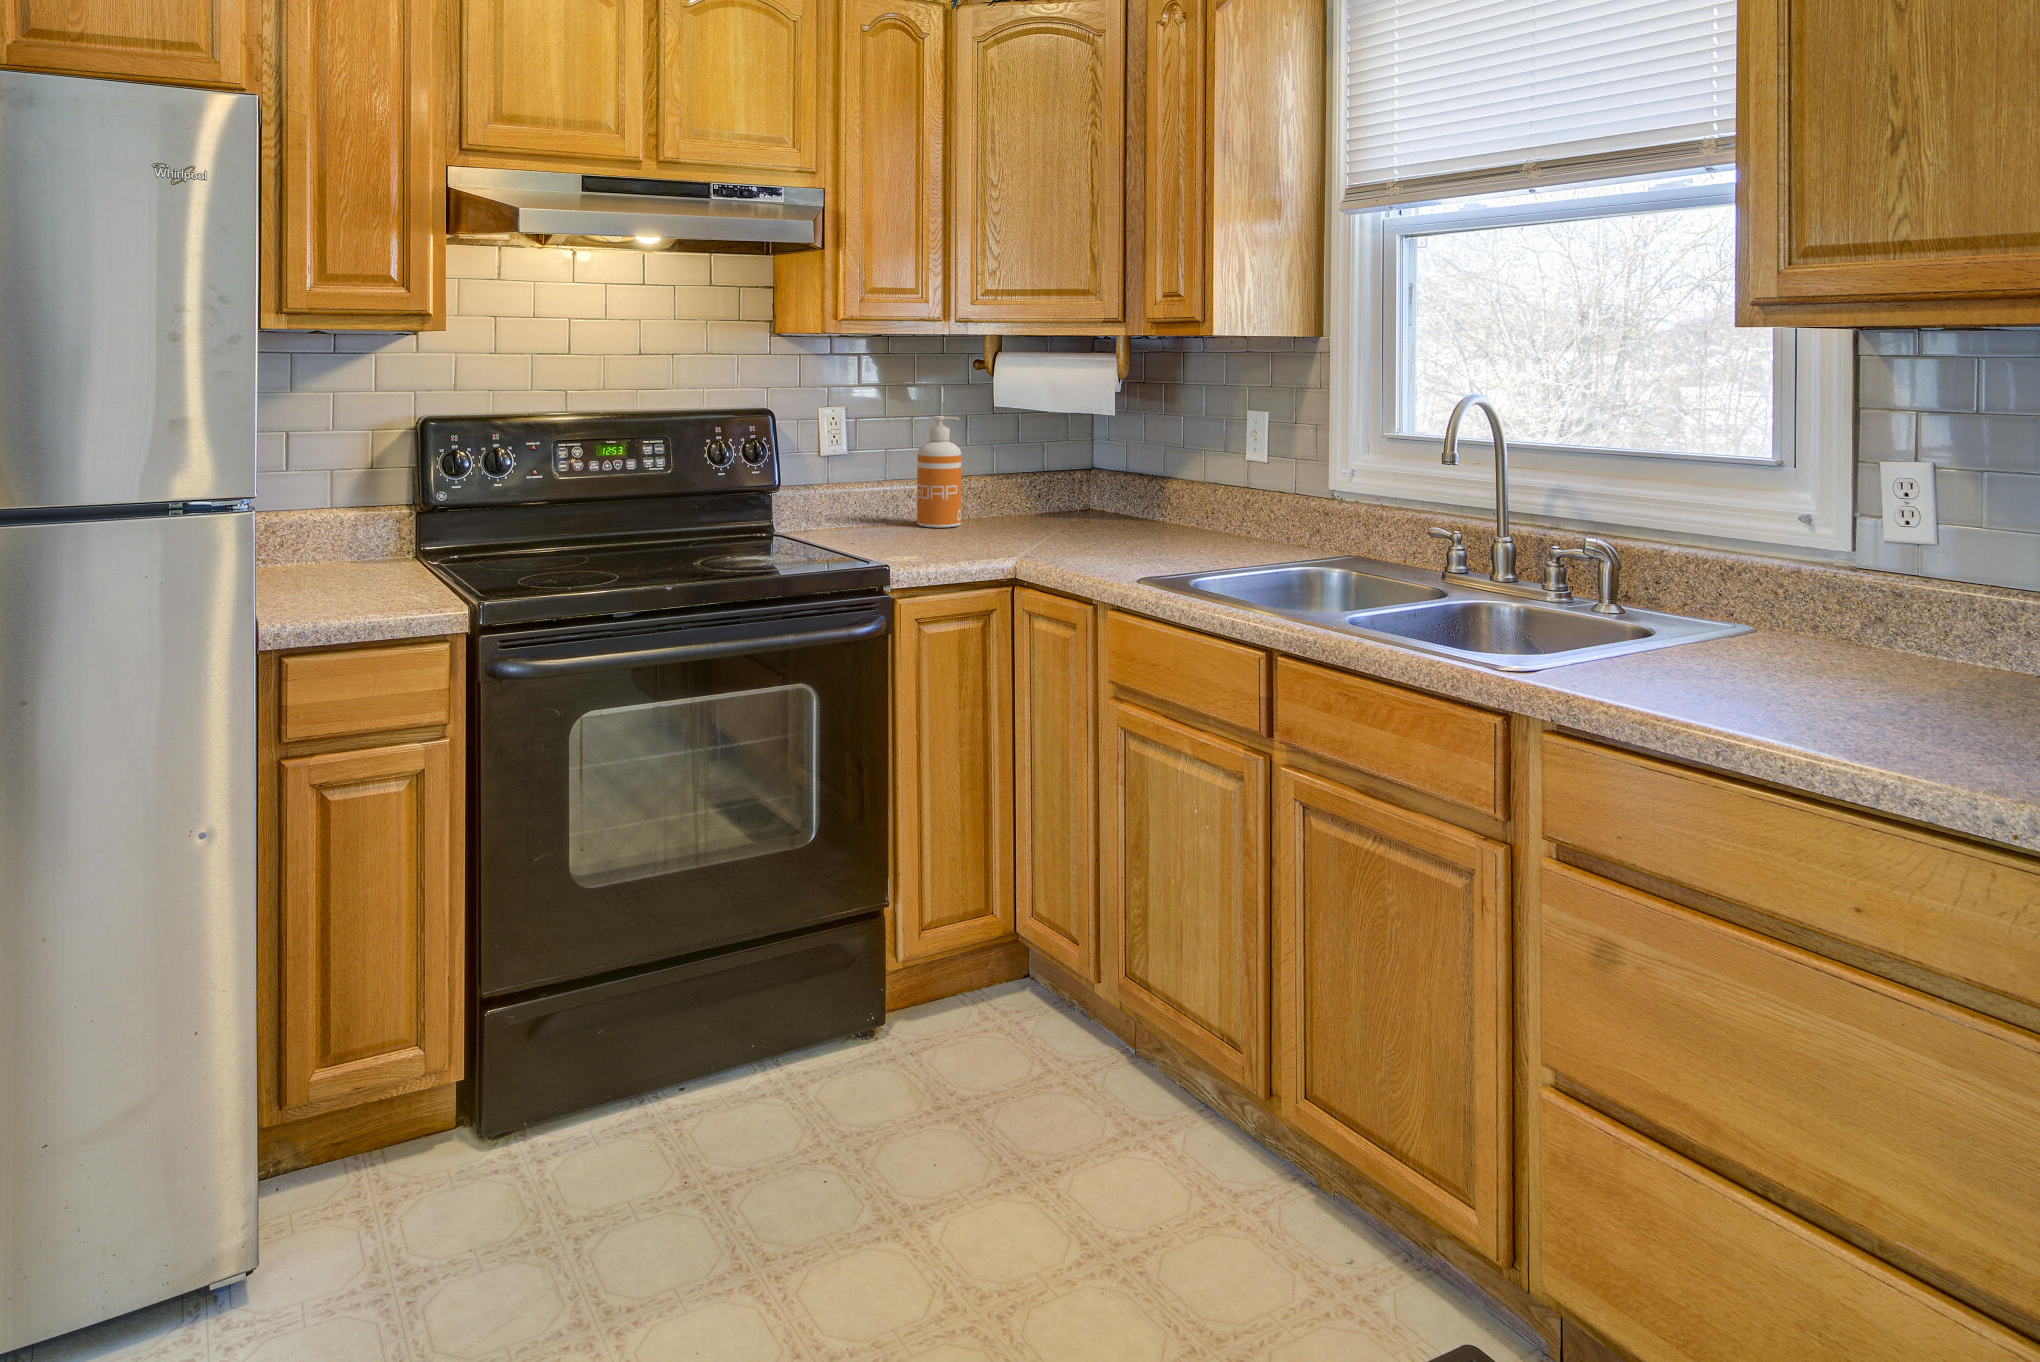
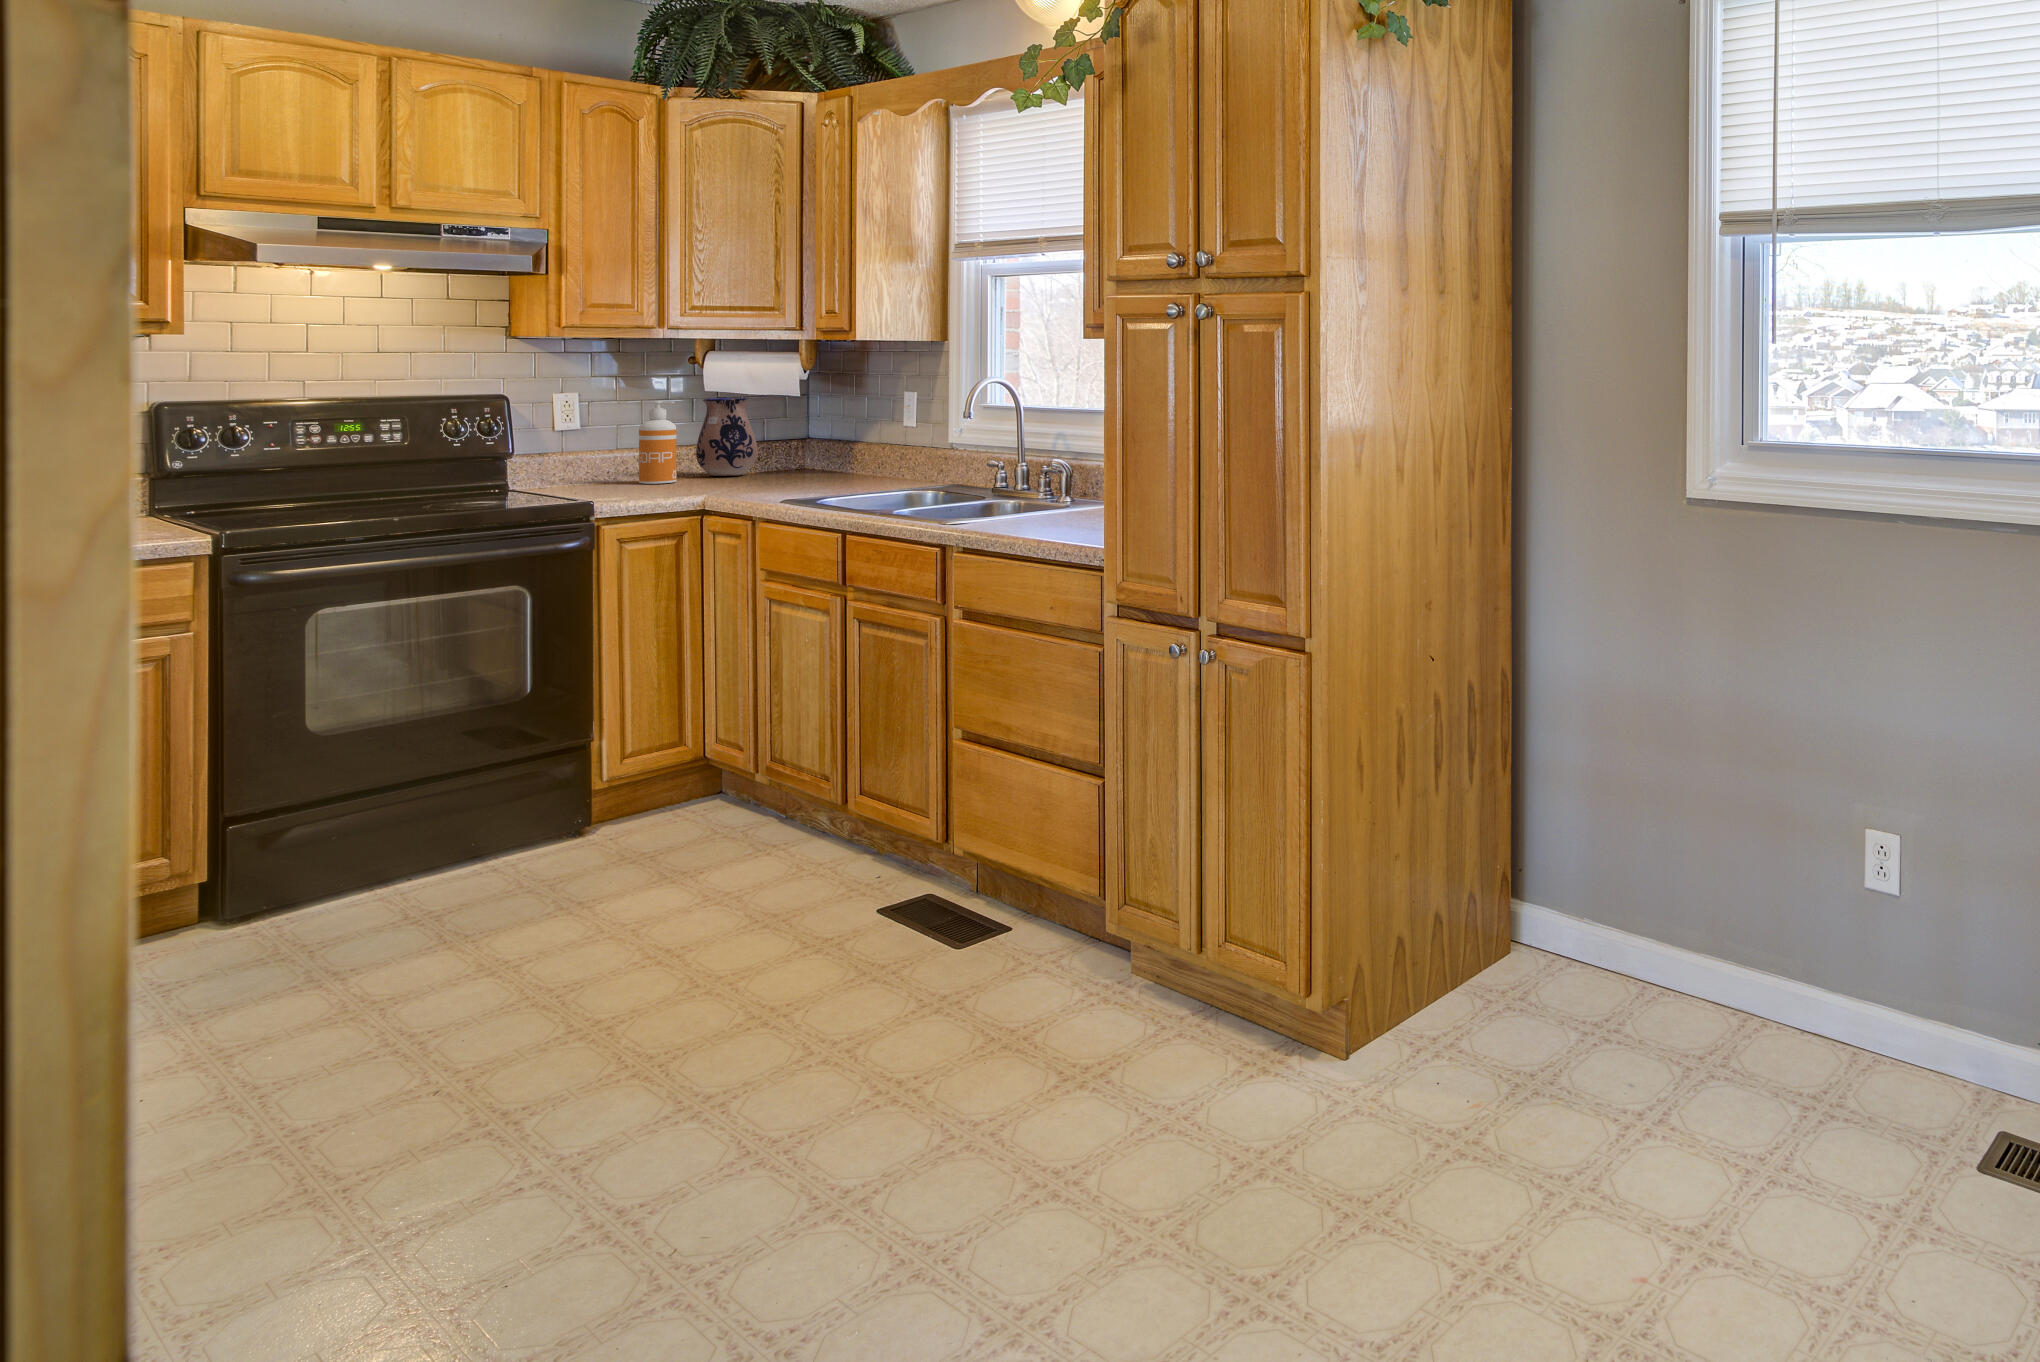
ceramic pitcher: none [976,411,1048,516] -> present [696,398,758,476]

